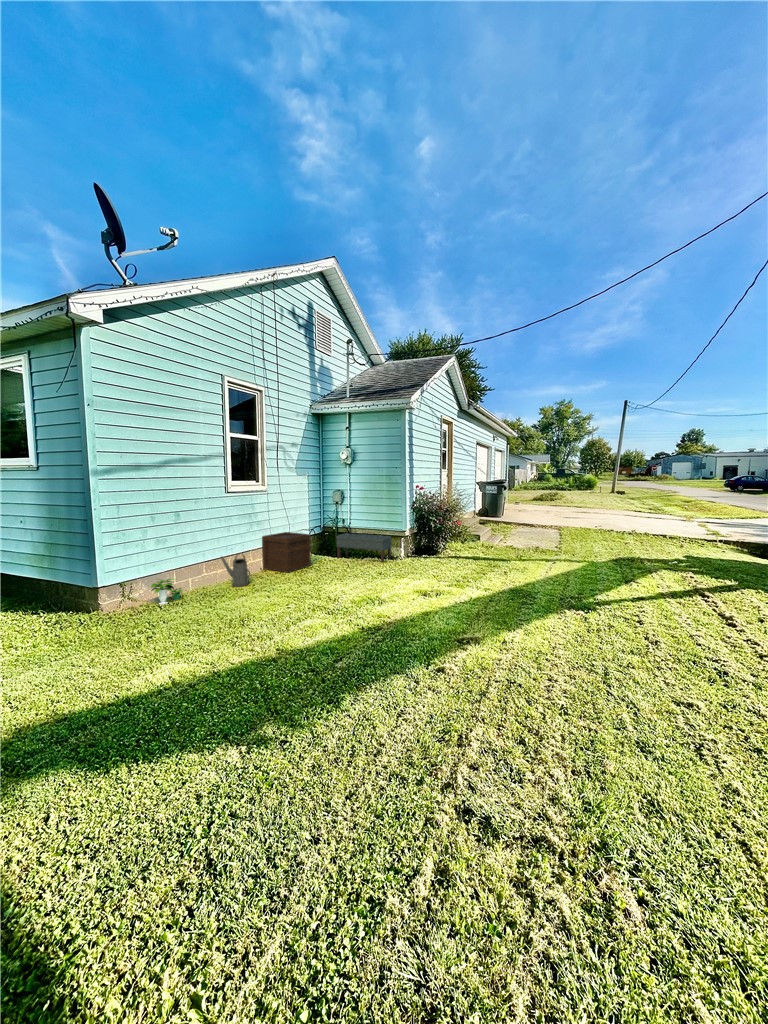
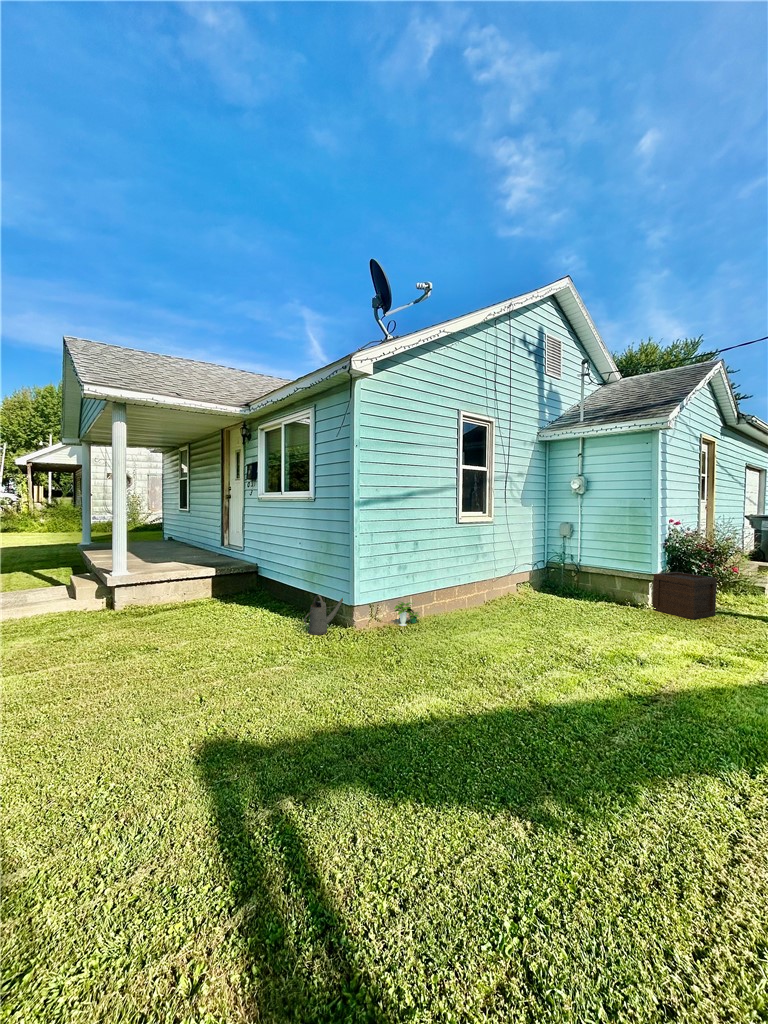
wooden crate: present [262,532,311,573] -> present [653,572,717,620]
bench: present [336,533,392,562] -> none [563,572,636,611]
watering can: present [221,554,250,587] -> present [304,595,343,635]

